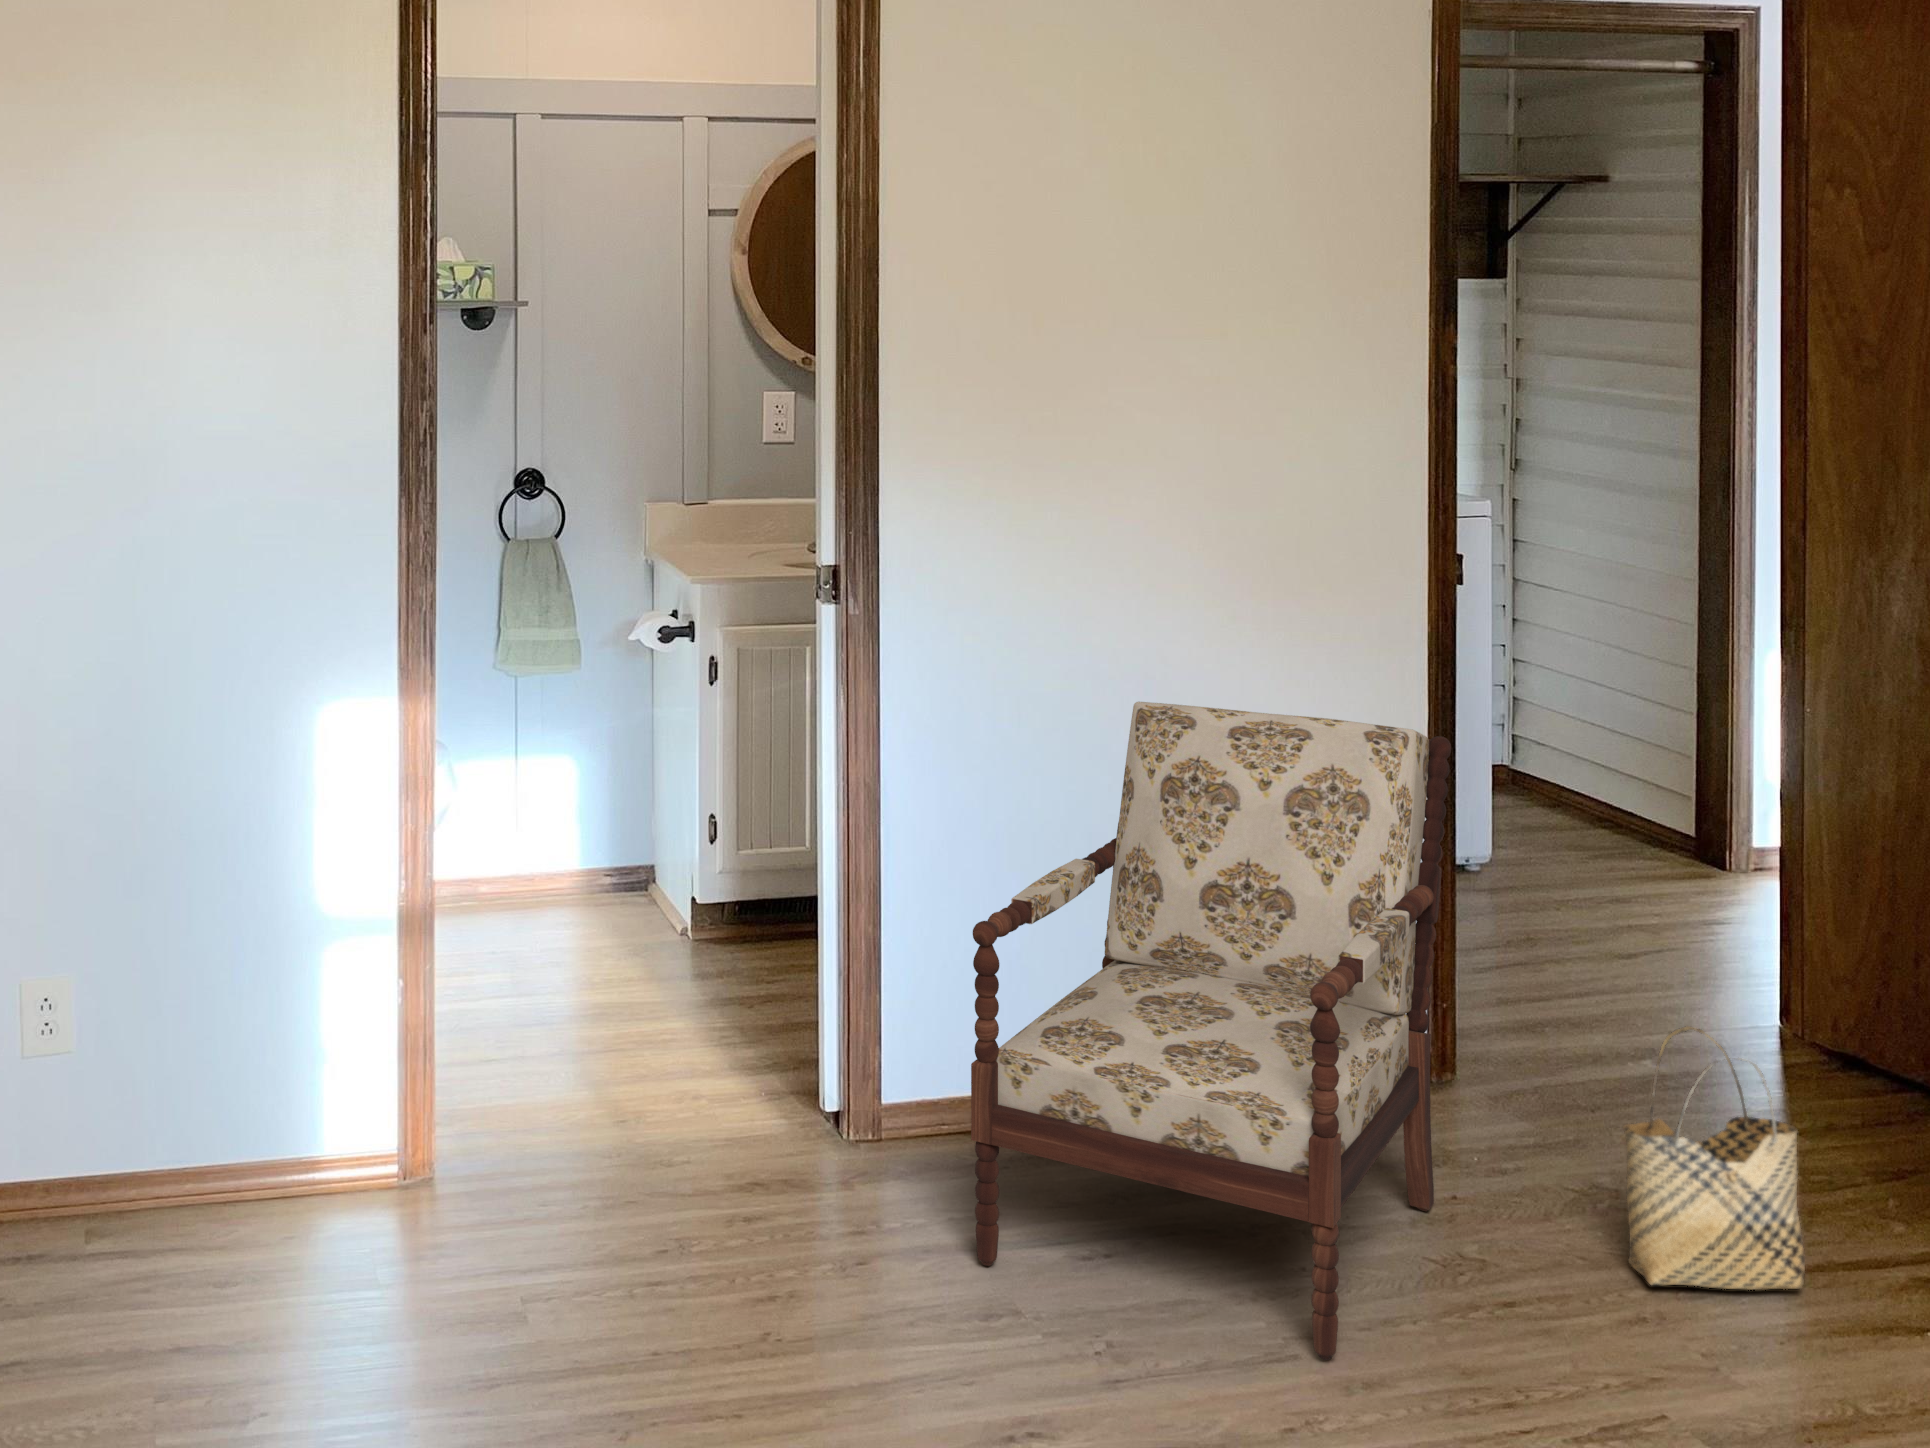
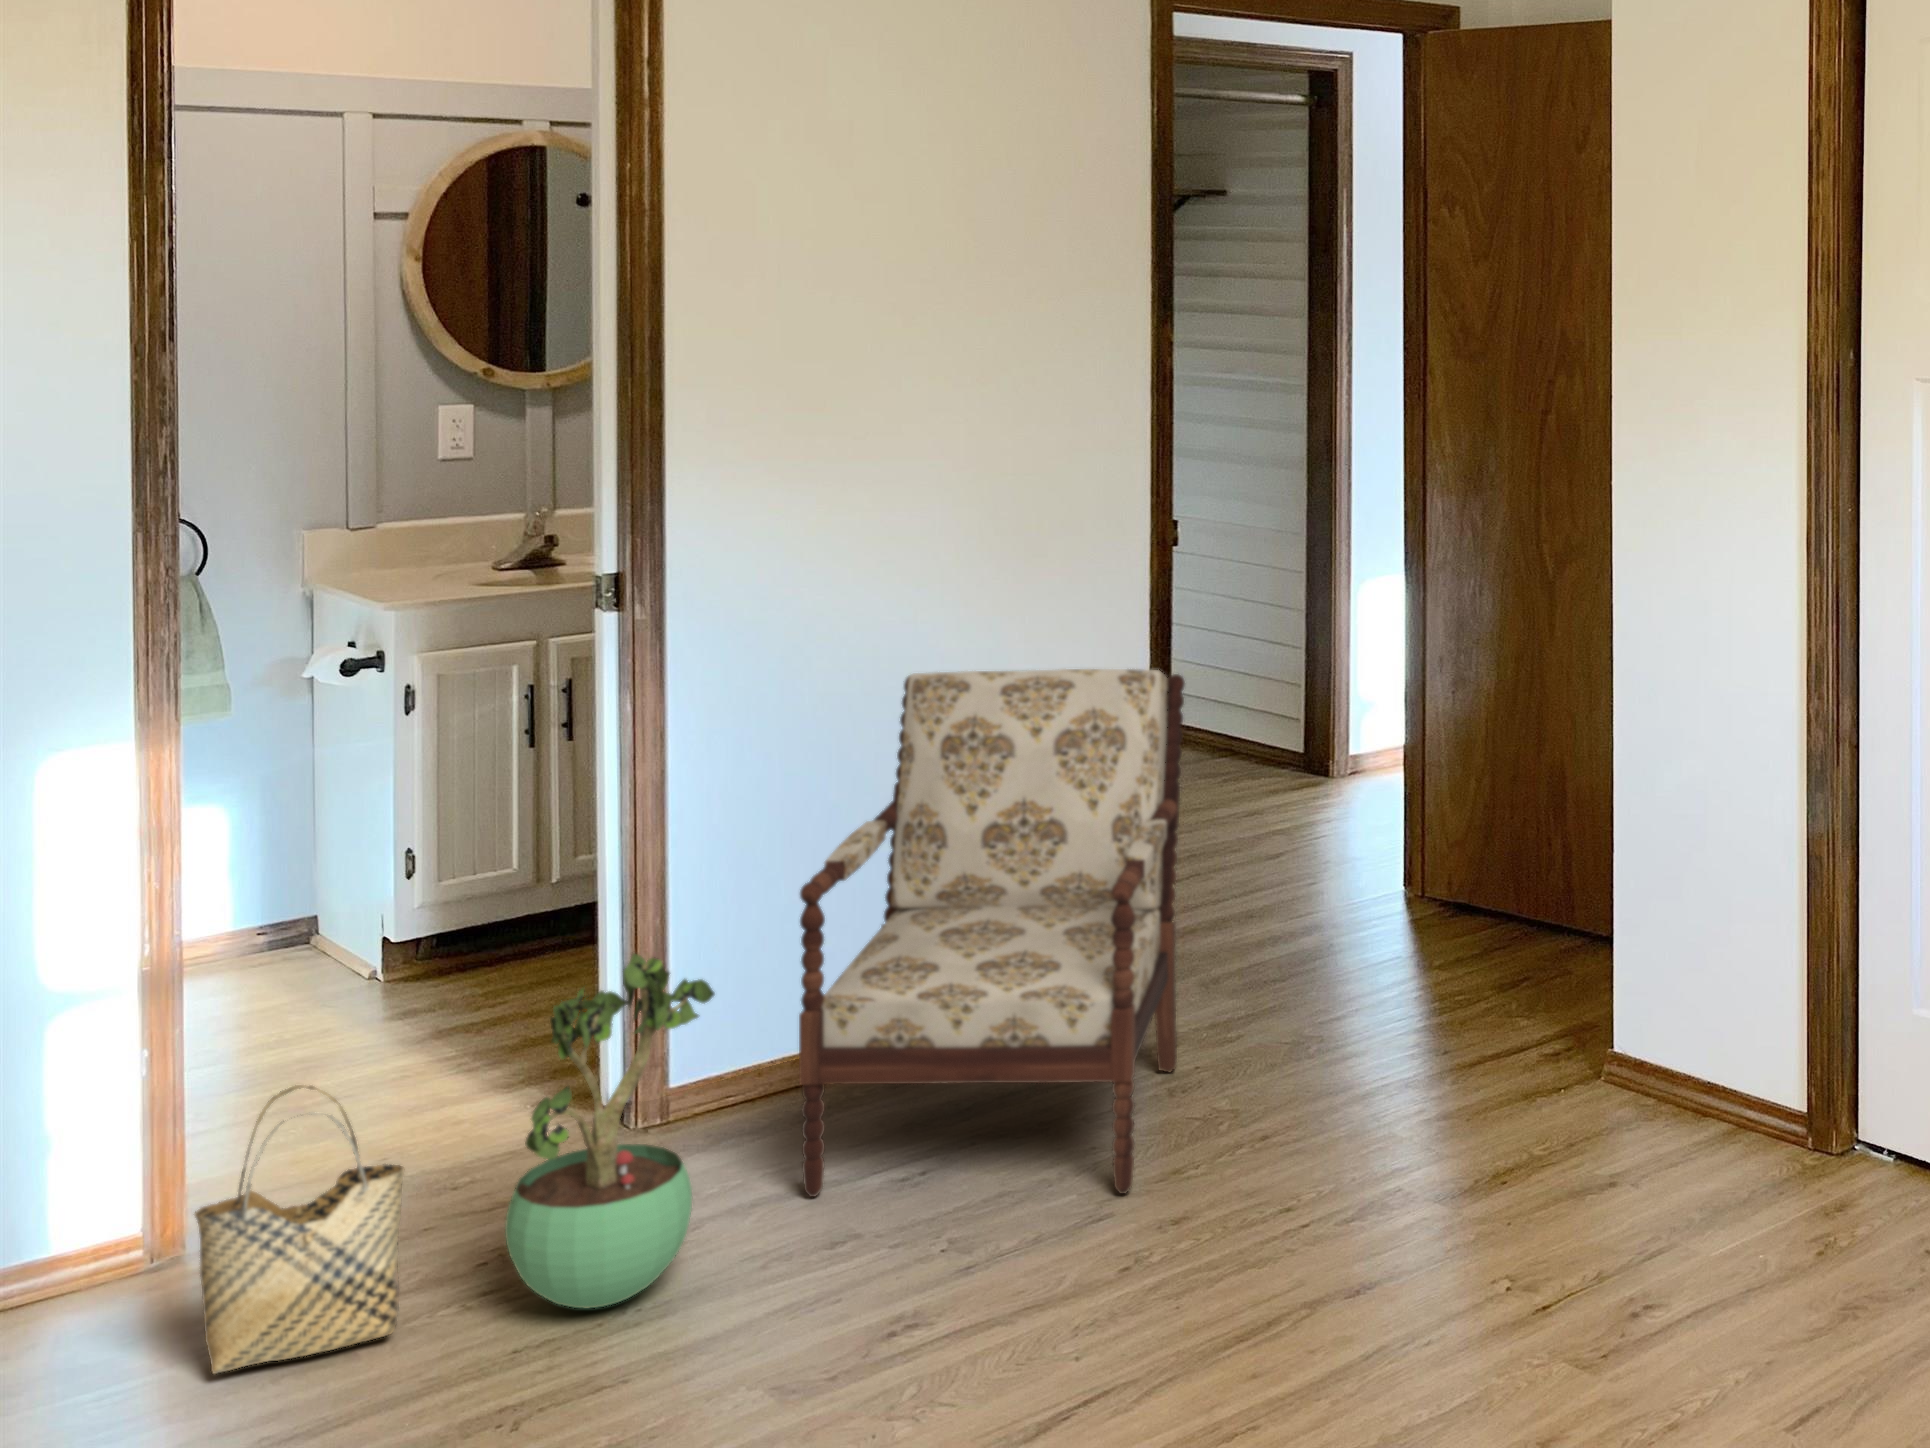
potted plant: none [659,969,869,1338] -> present [505,953,715,1308]
woven basket: present [1623,1026,1805,1290] -> present [195,1085,405,1374]

